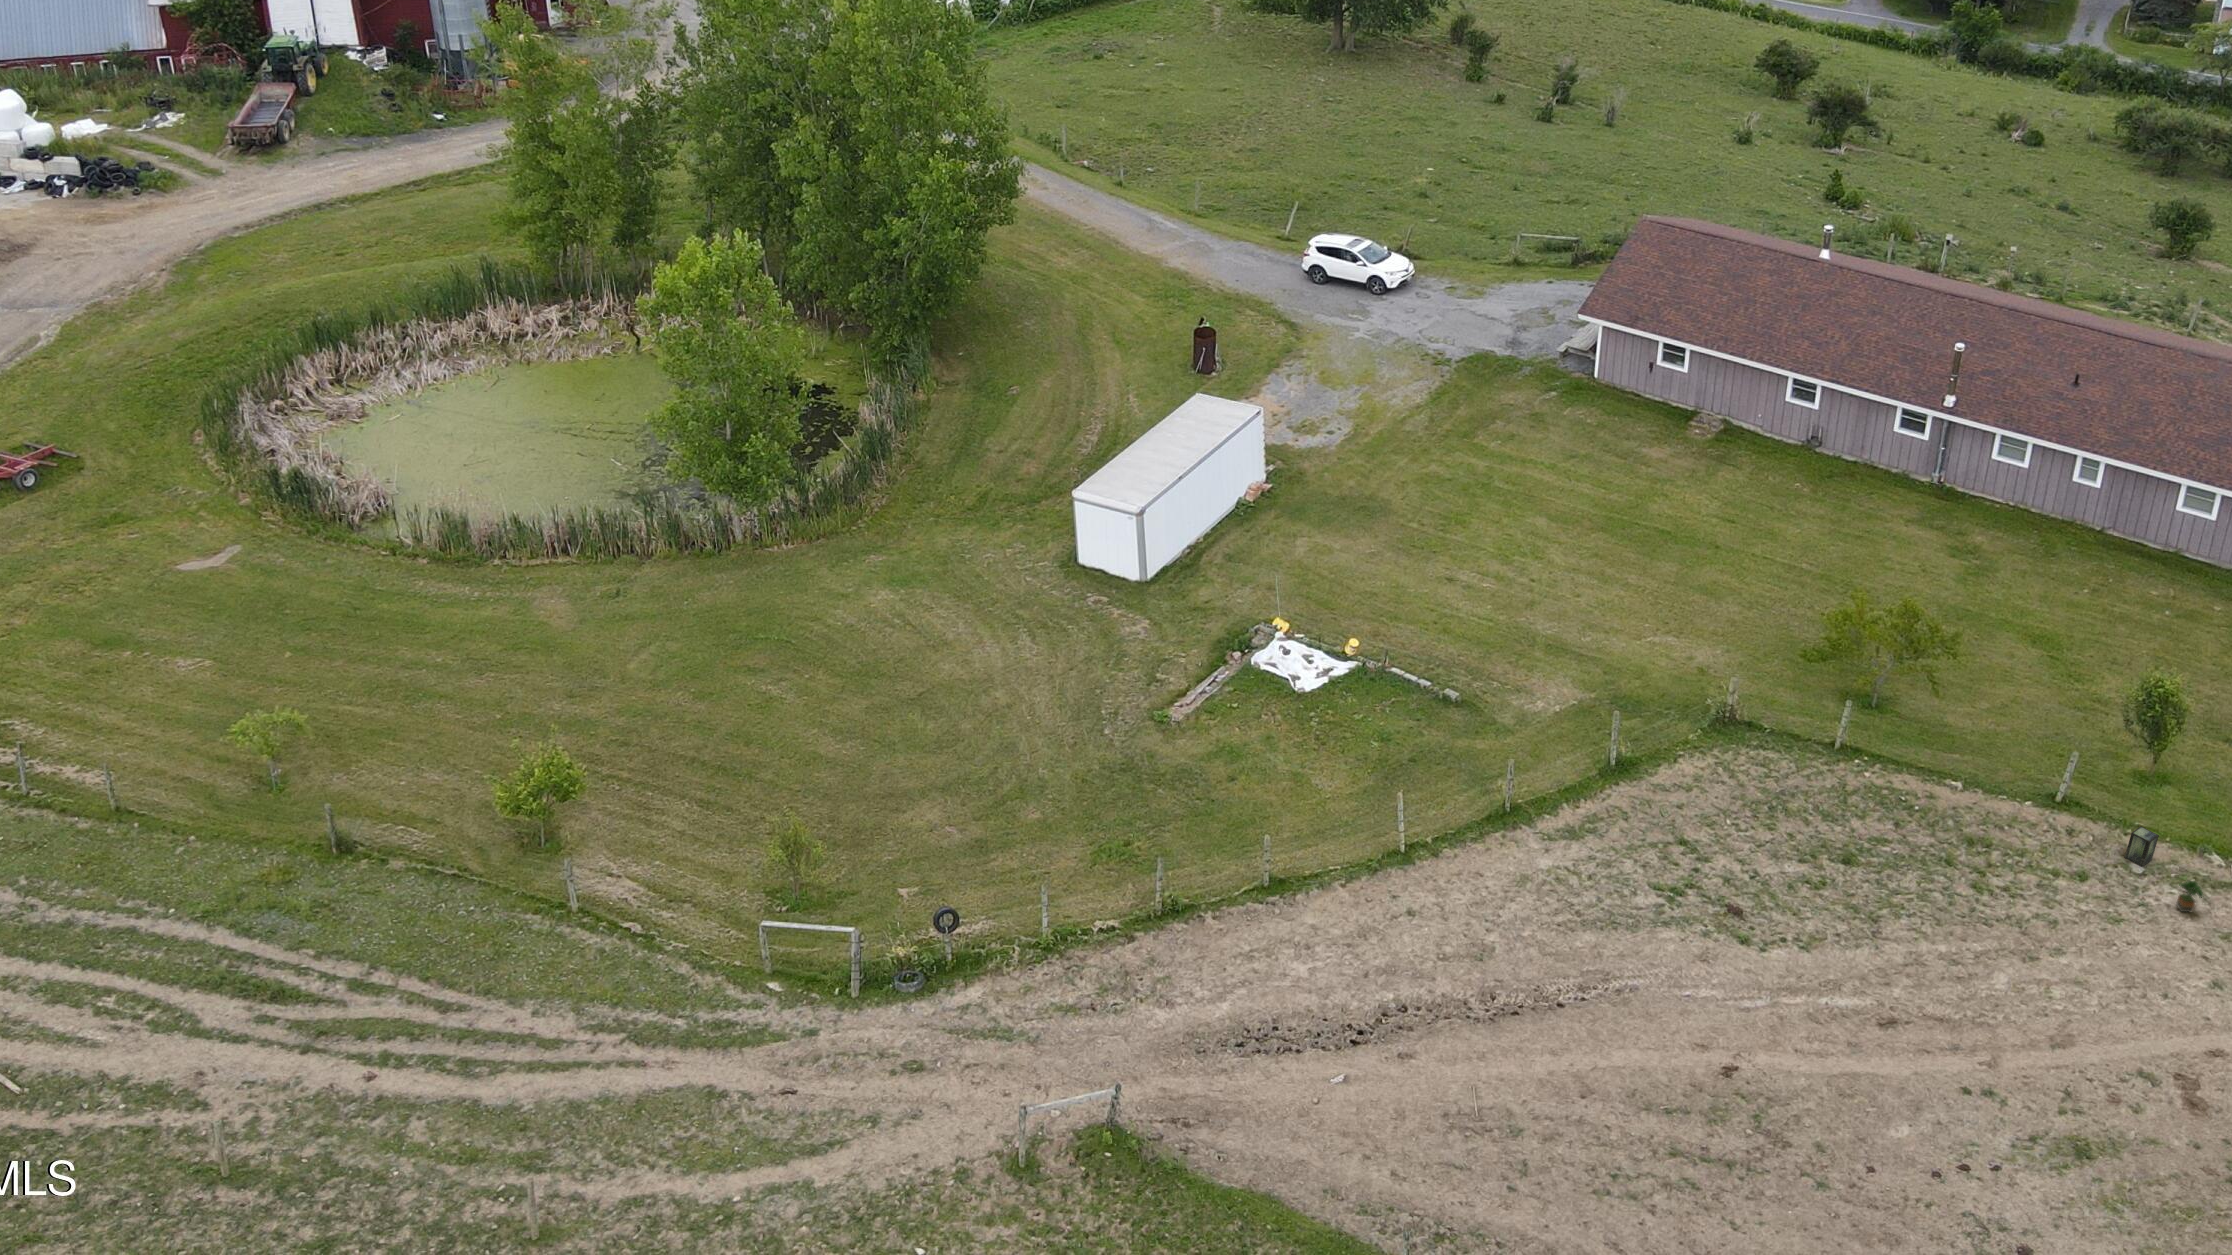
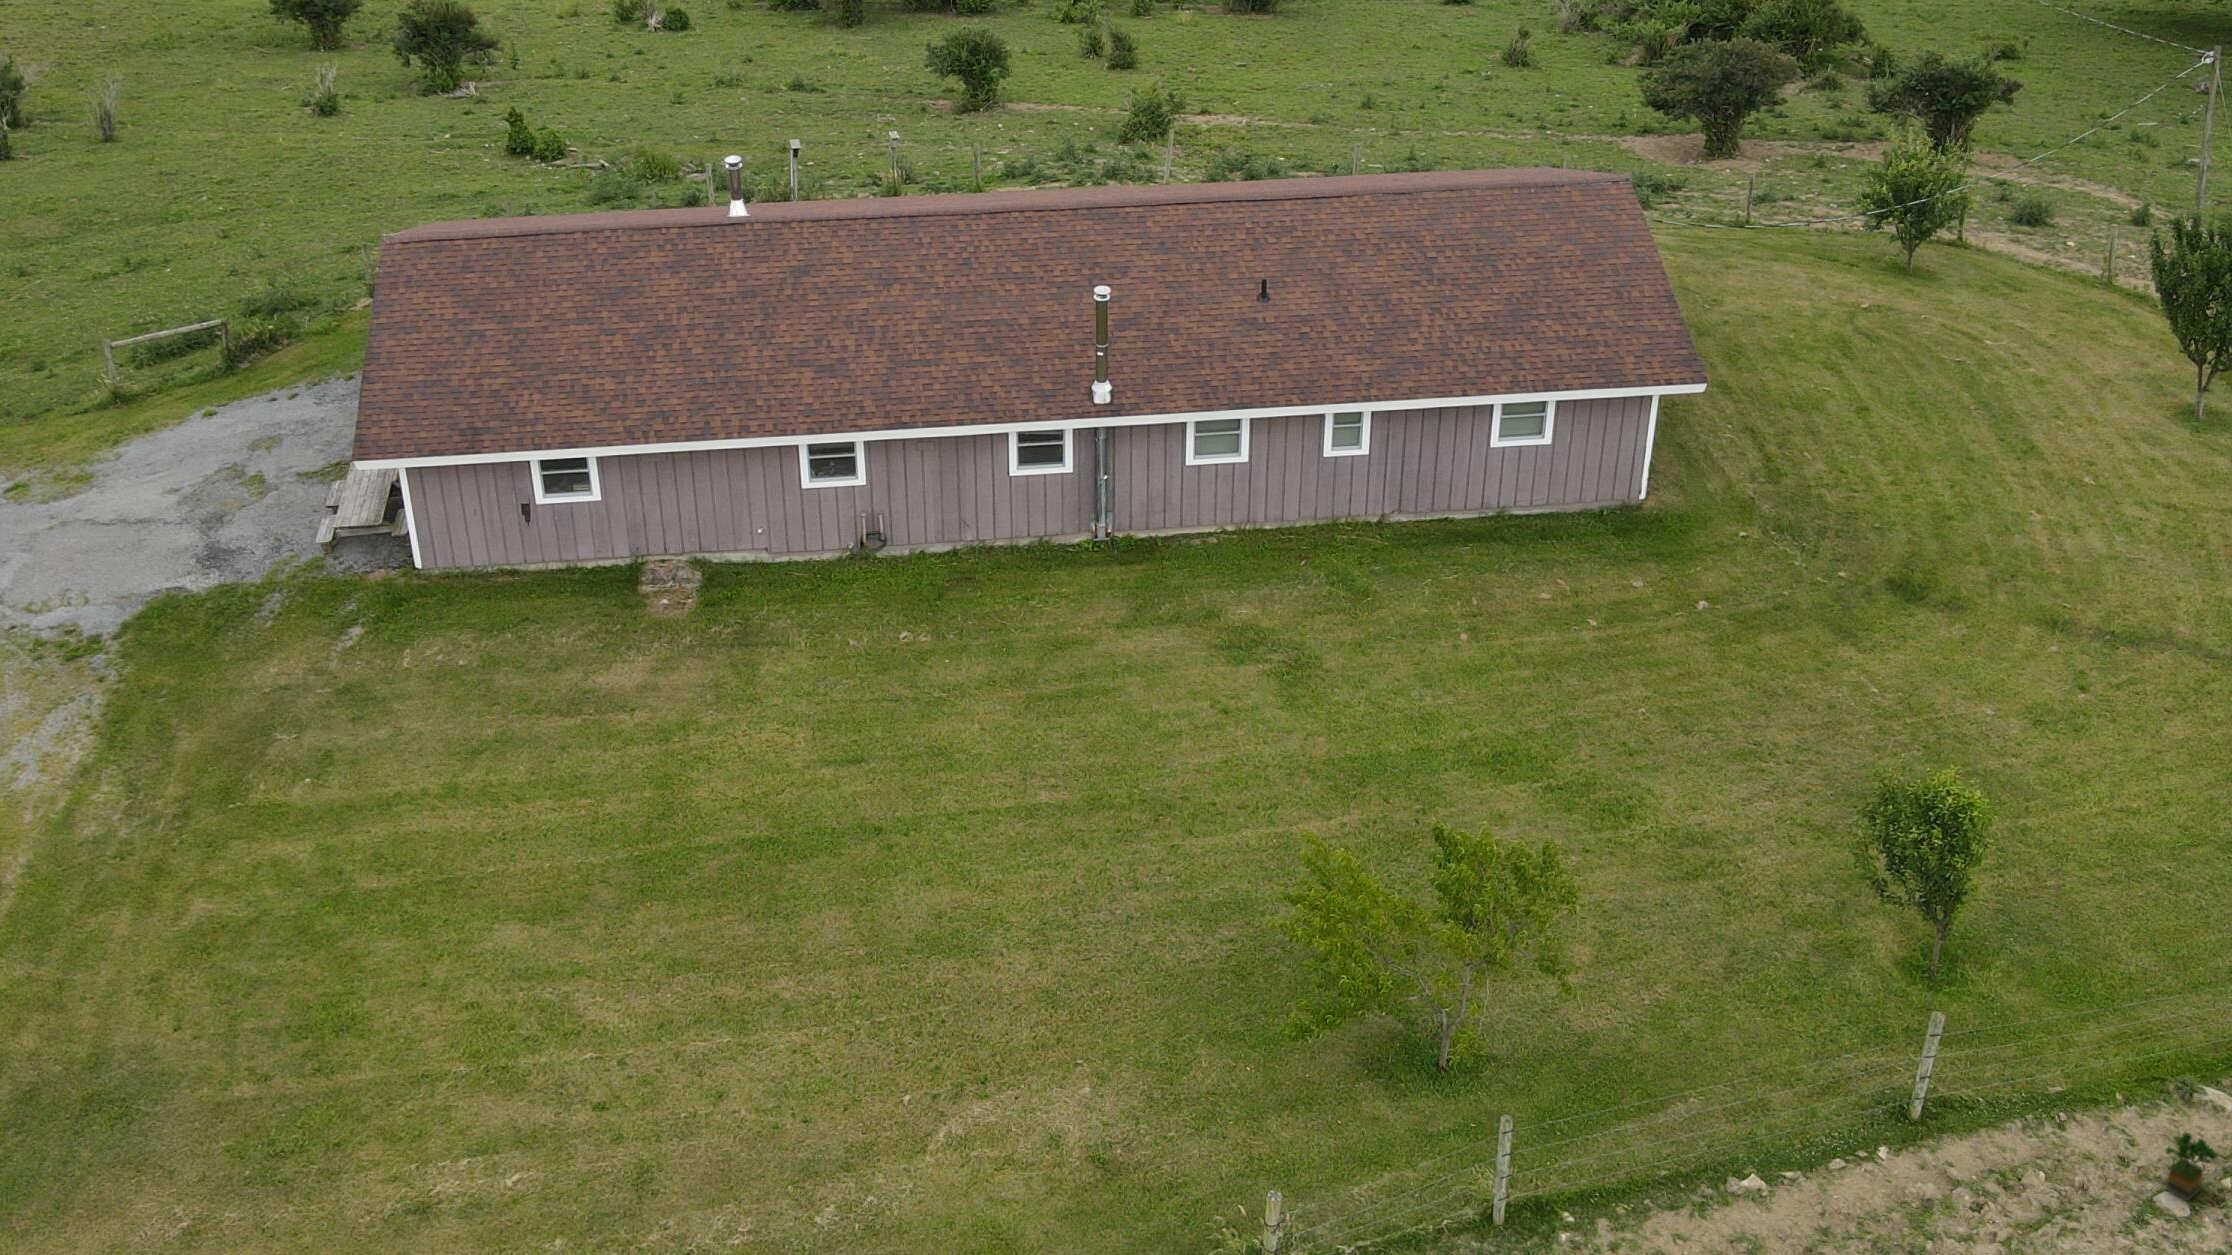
storage box: present [2125,826,2159,867] -> none [2003,1062,2057,1138]

